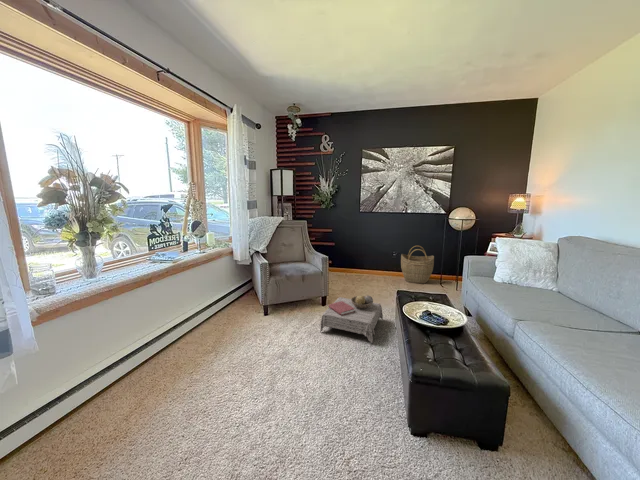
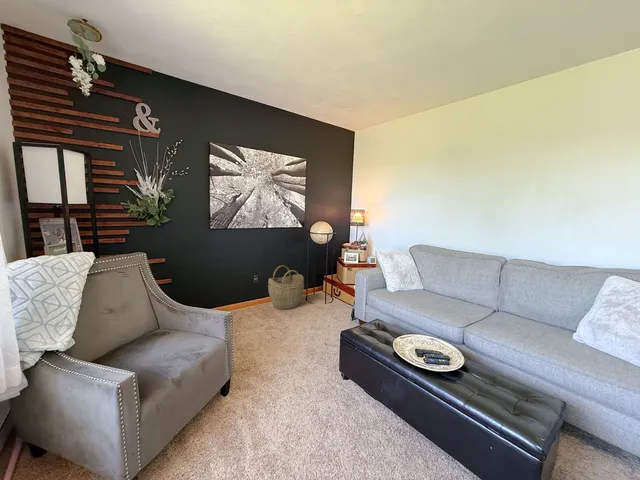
ottoman: present [320,295,383,343] -> none [262,355,361,457]

